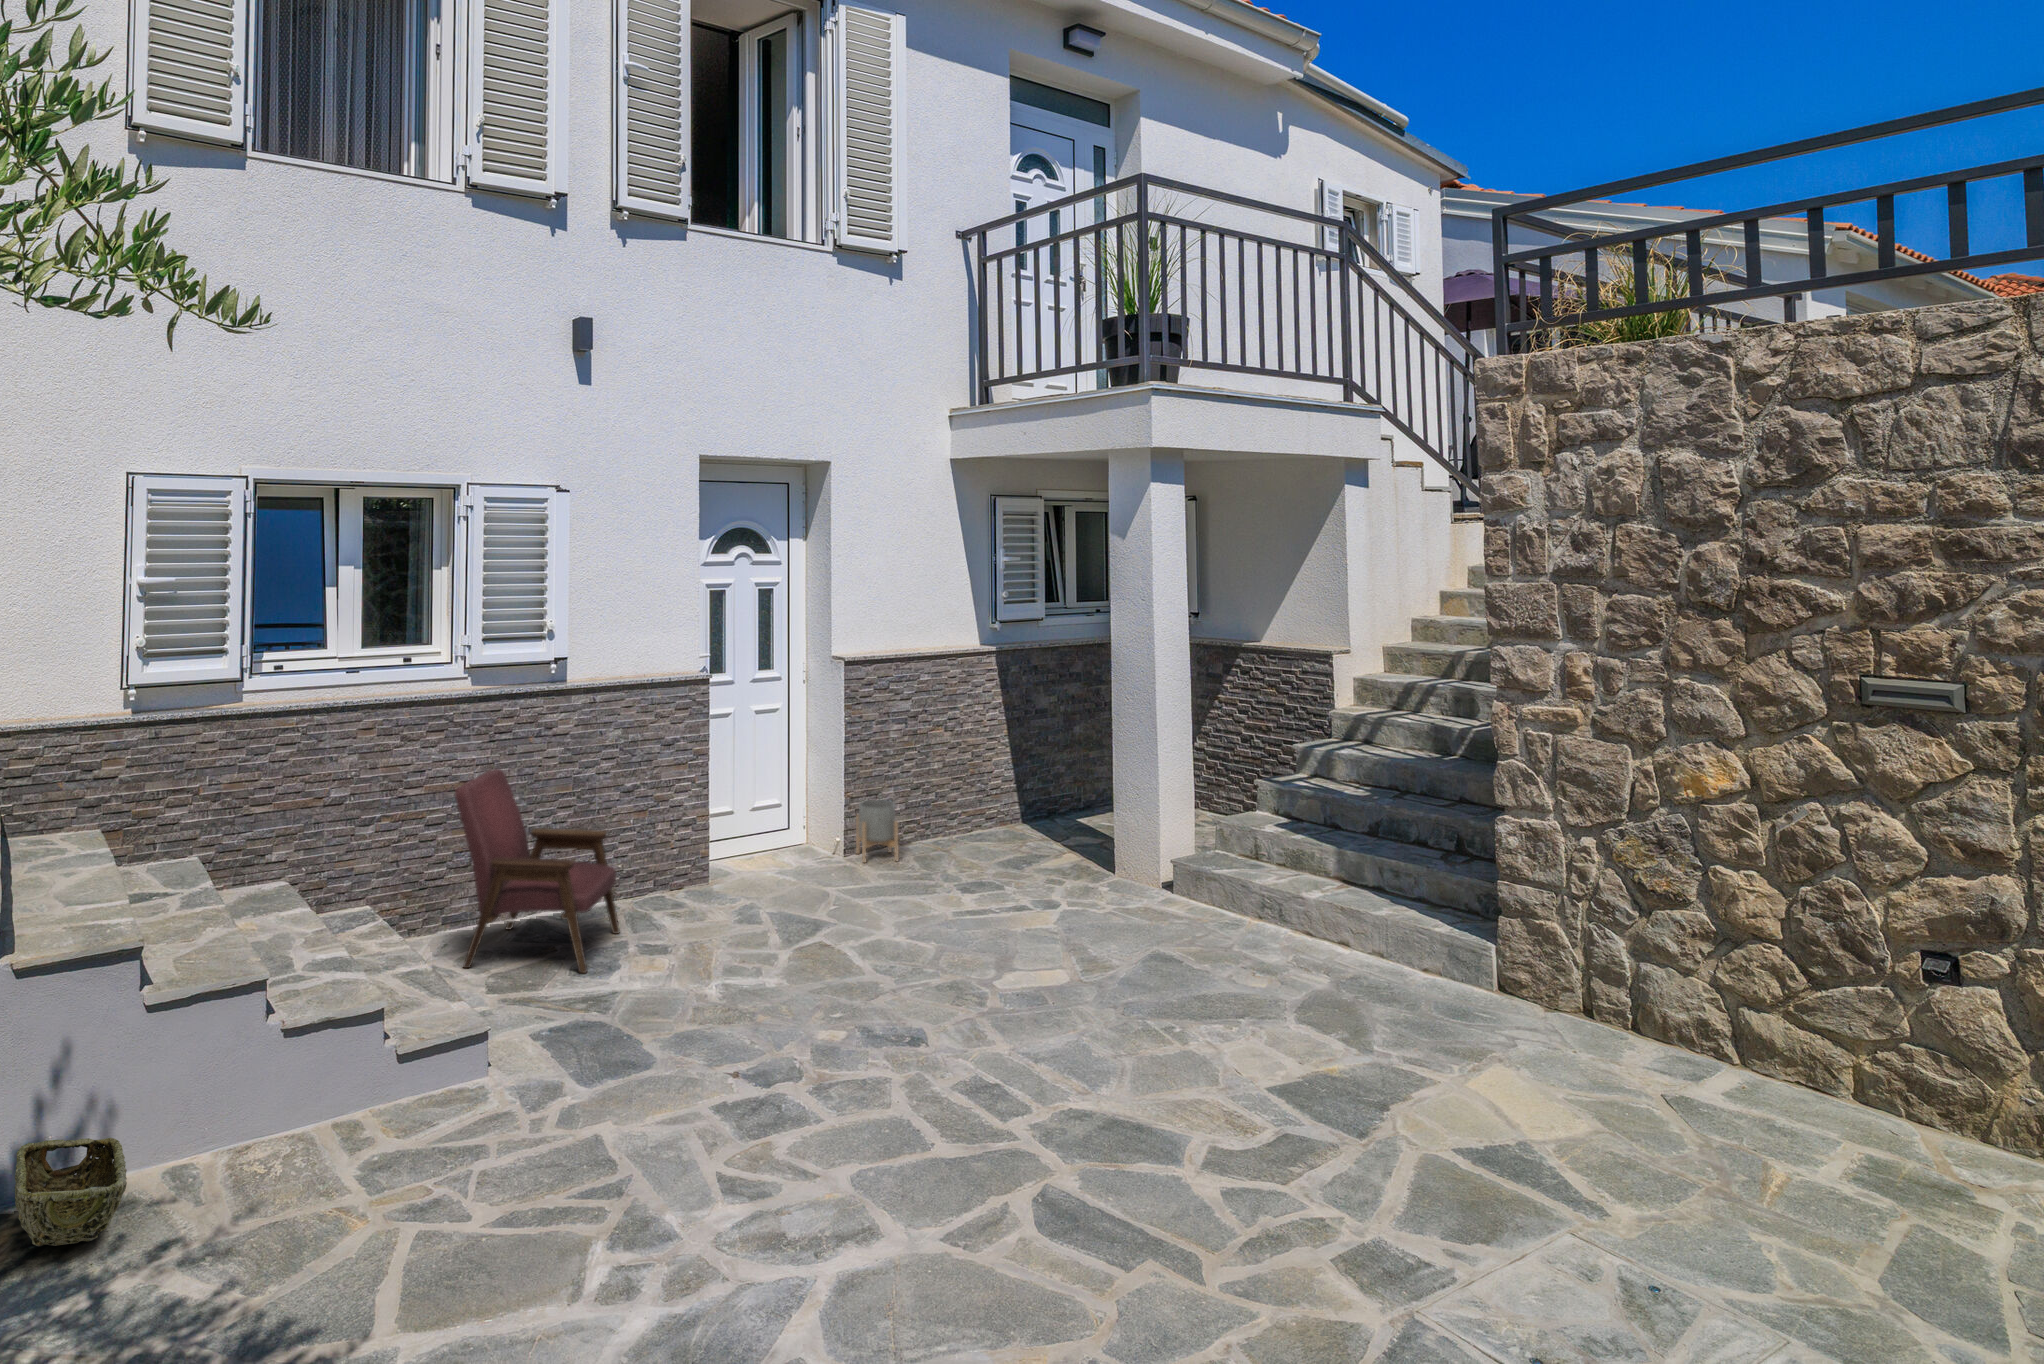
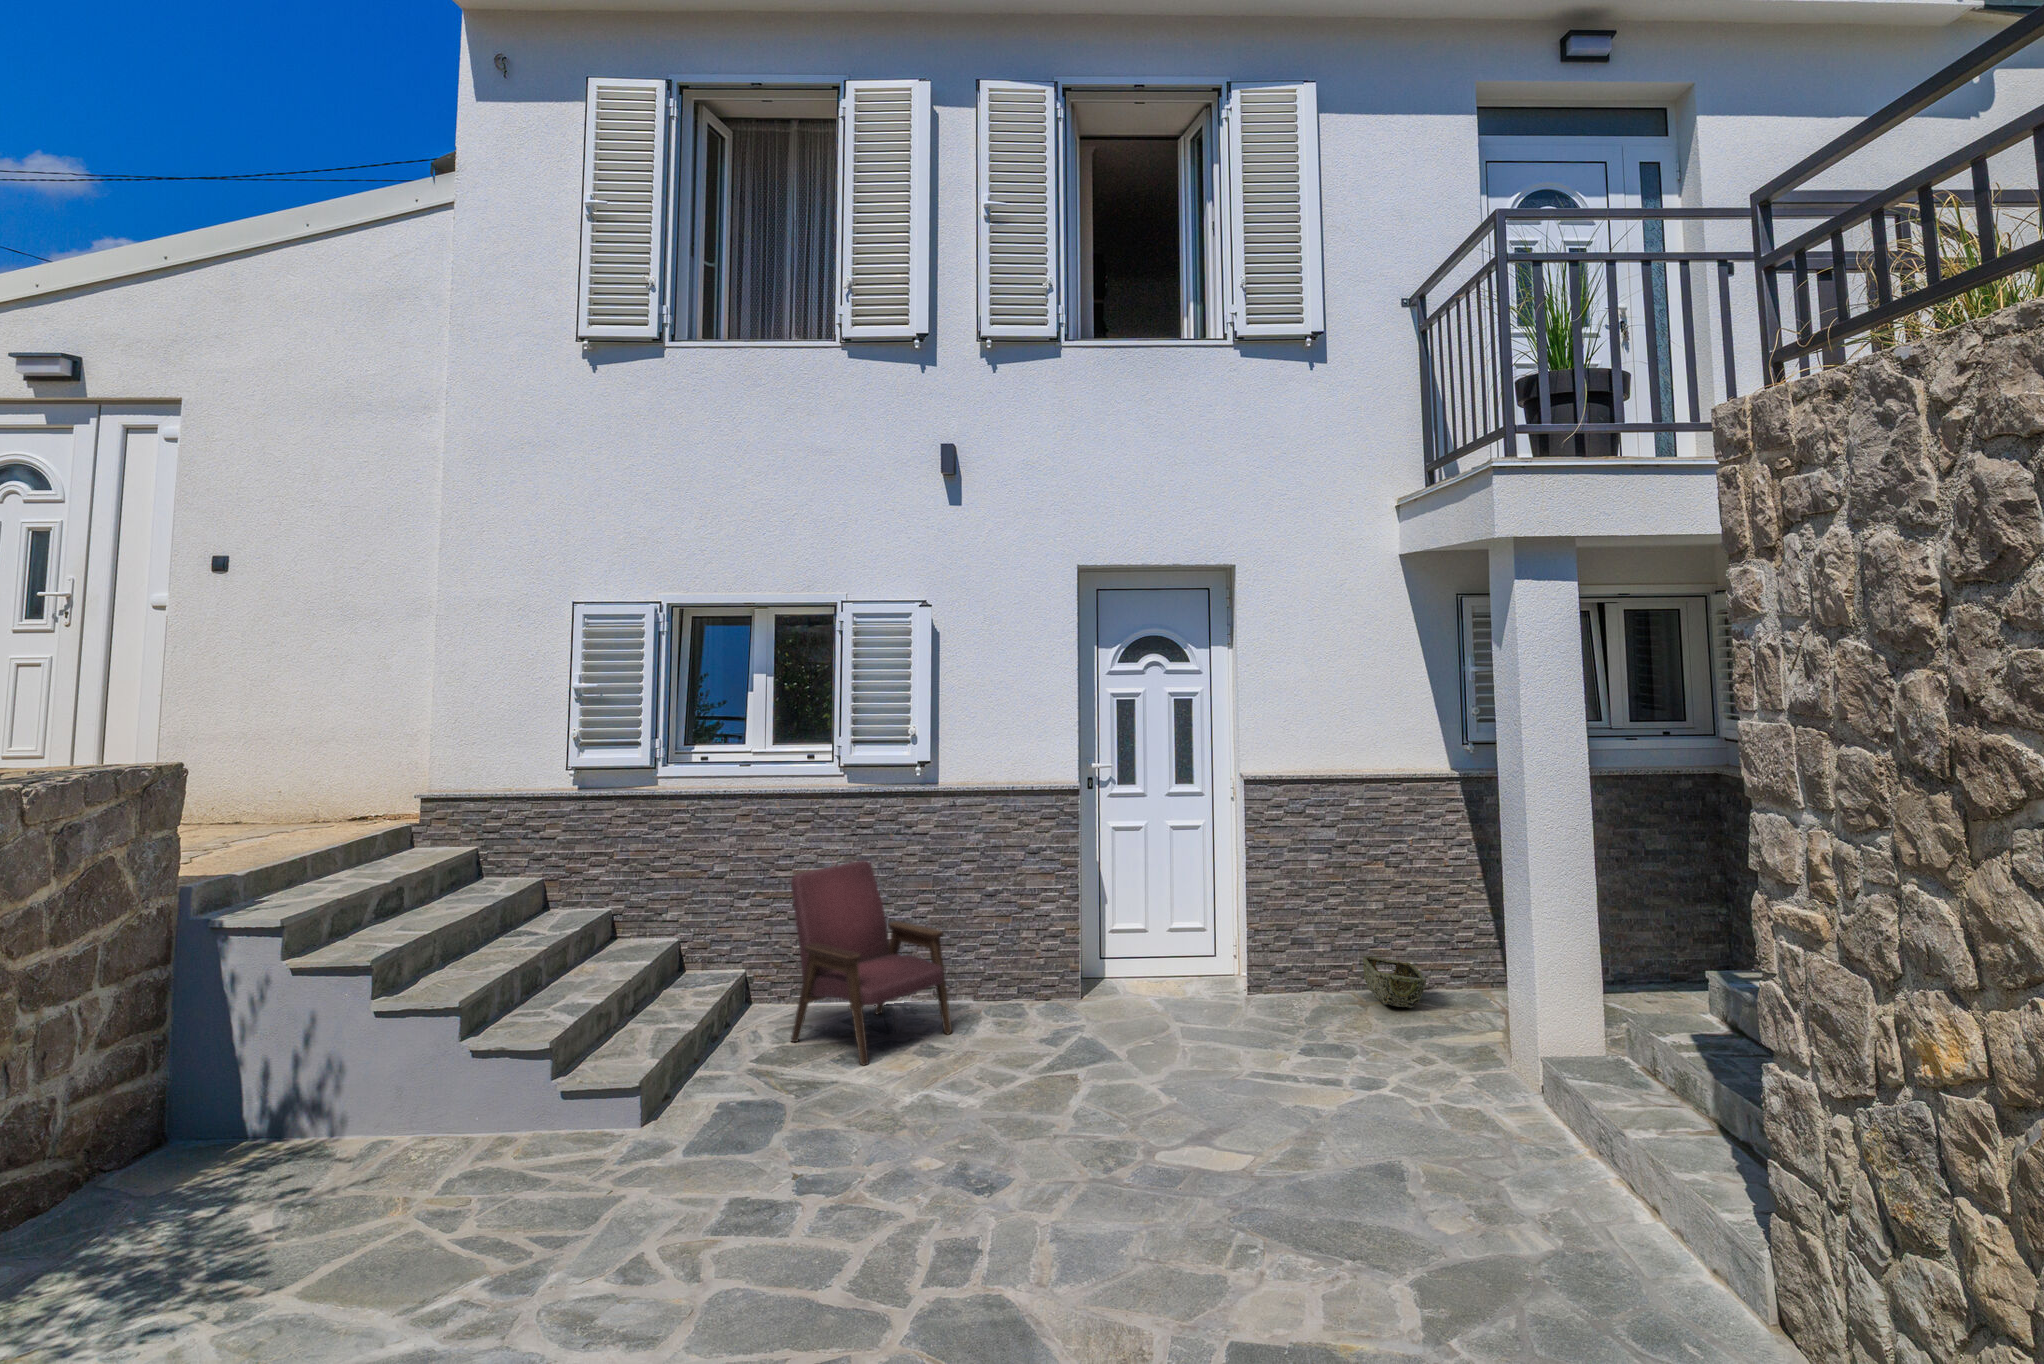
planter: present [856,800,899,863] -> none [1276,935,1327,1008]
woven basket: present [15,1138,127,1246] -> present [1363,956,1426,1008]

